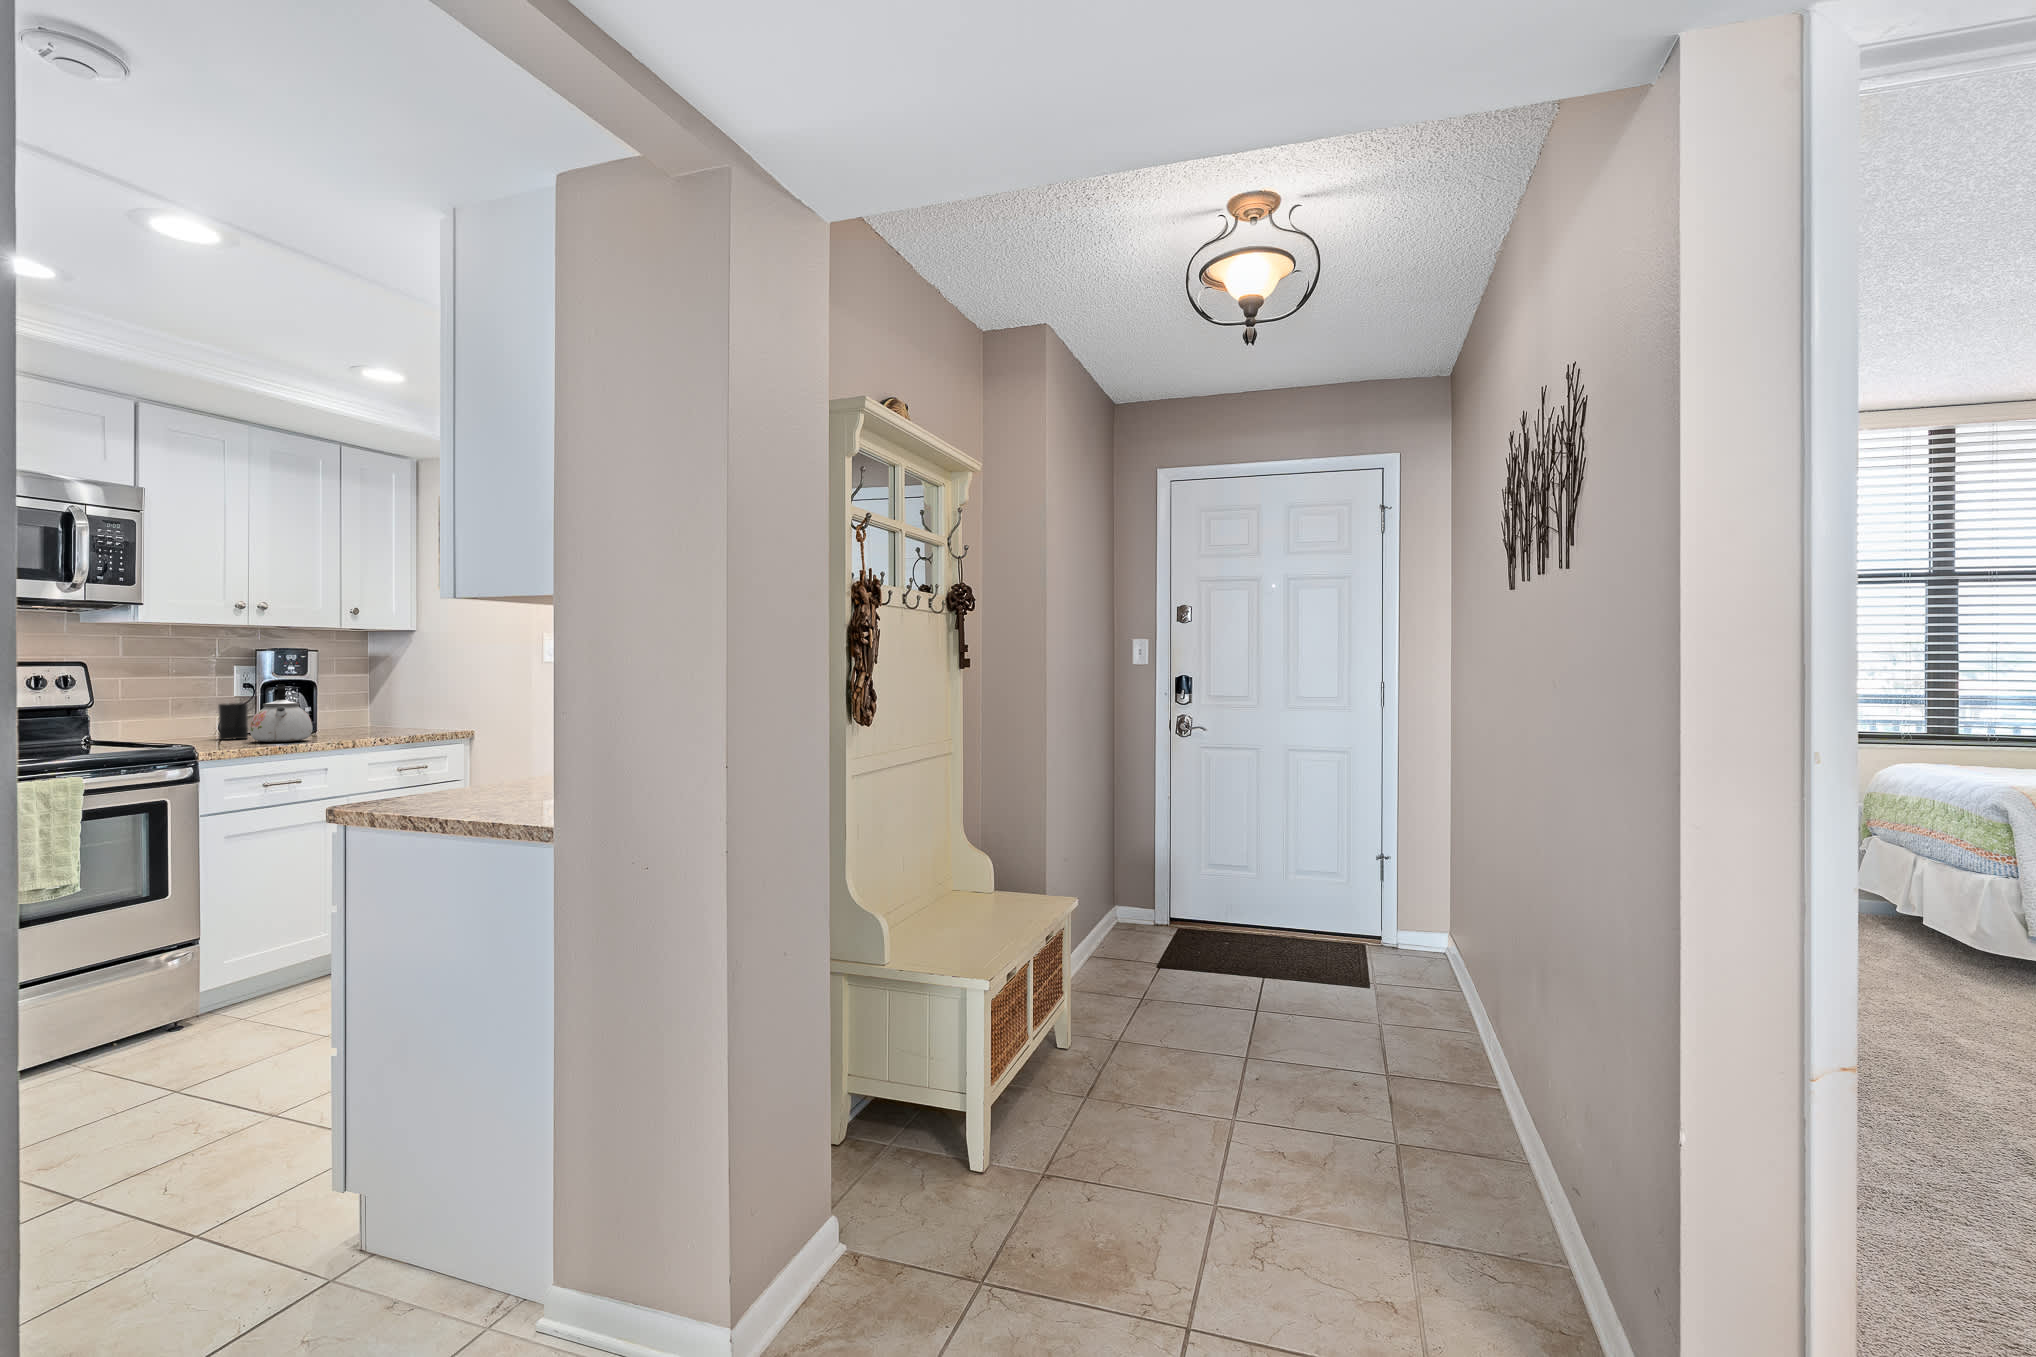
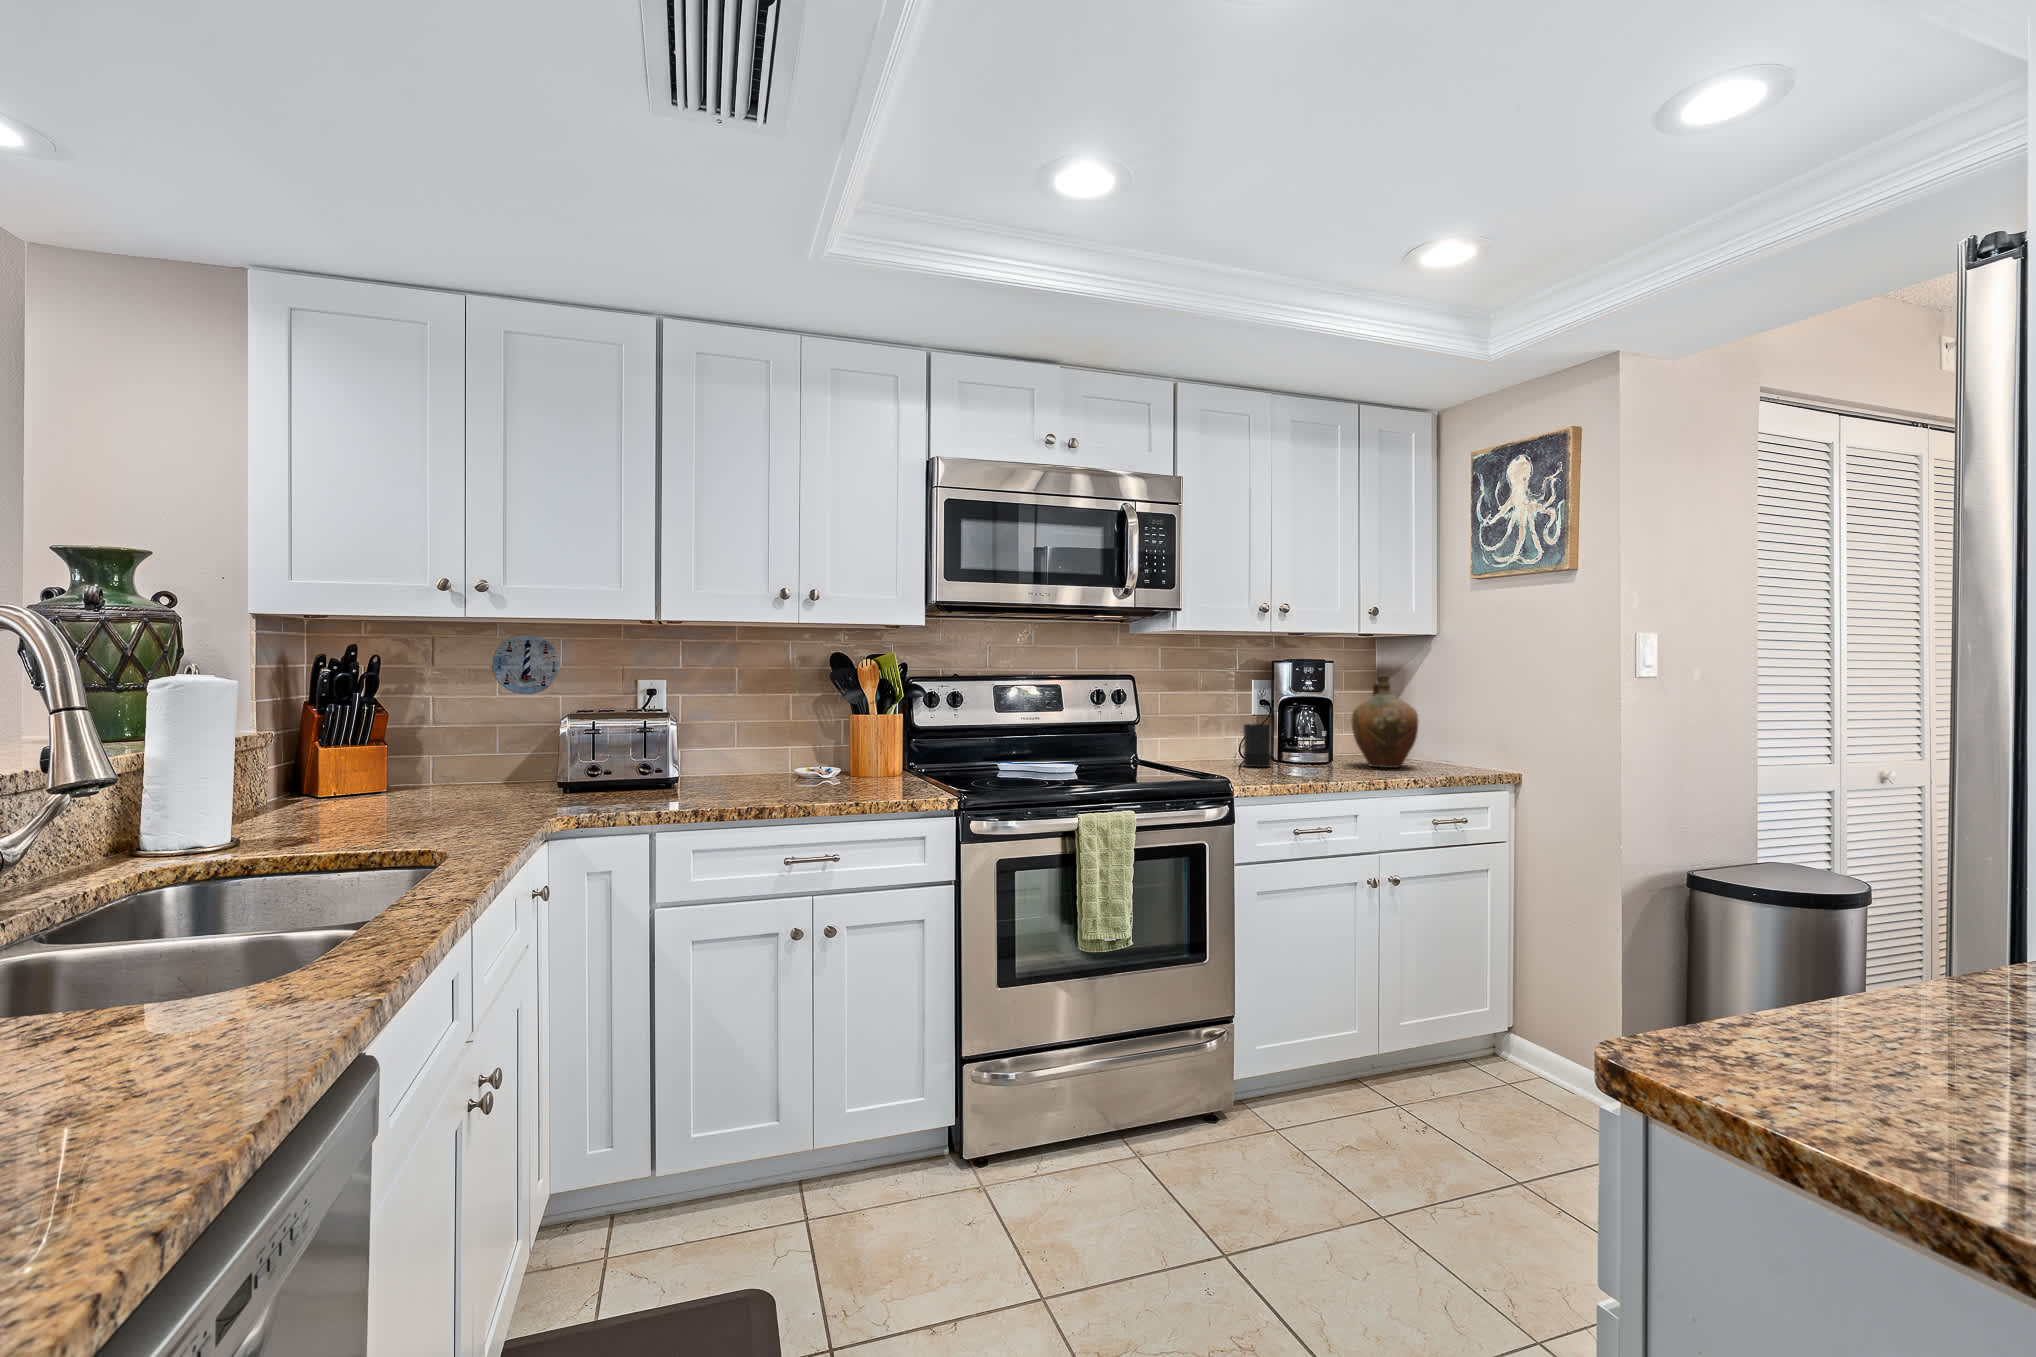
ceramic jug: none [331,663,389,734] -> present [1352,675,1418,768]
kettle: present [250,684,312,742] -> none [1277,703,1341,775]

